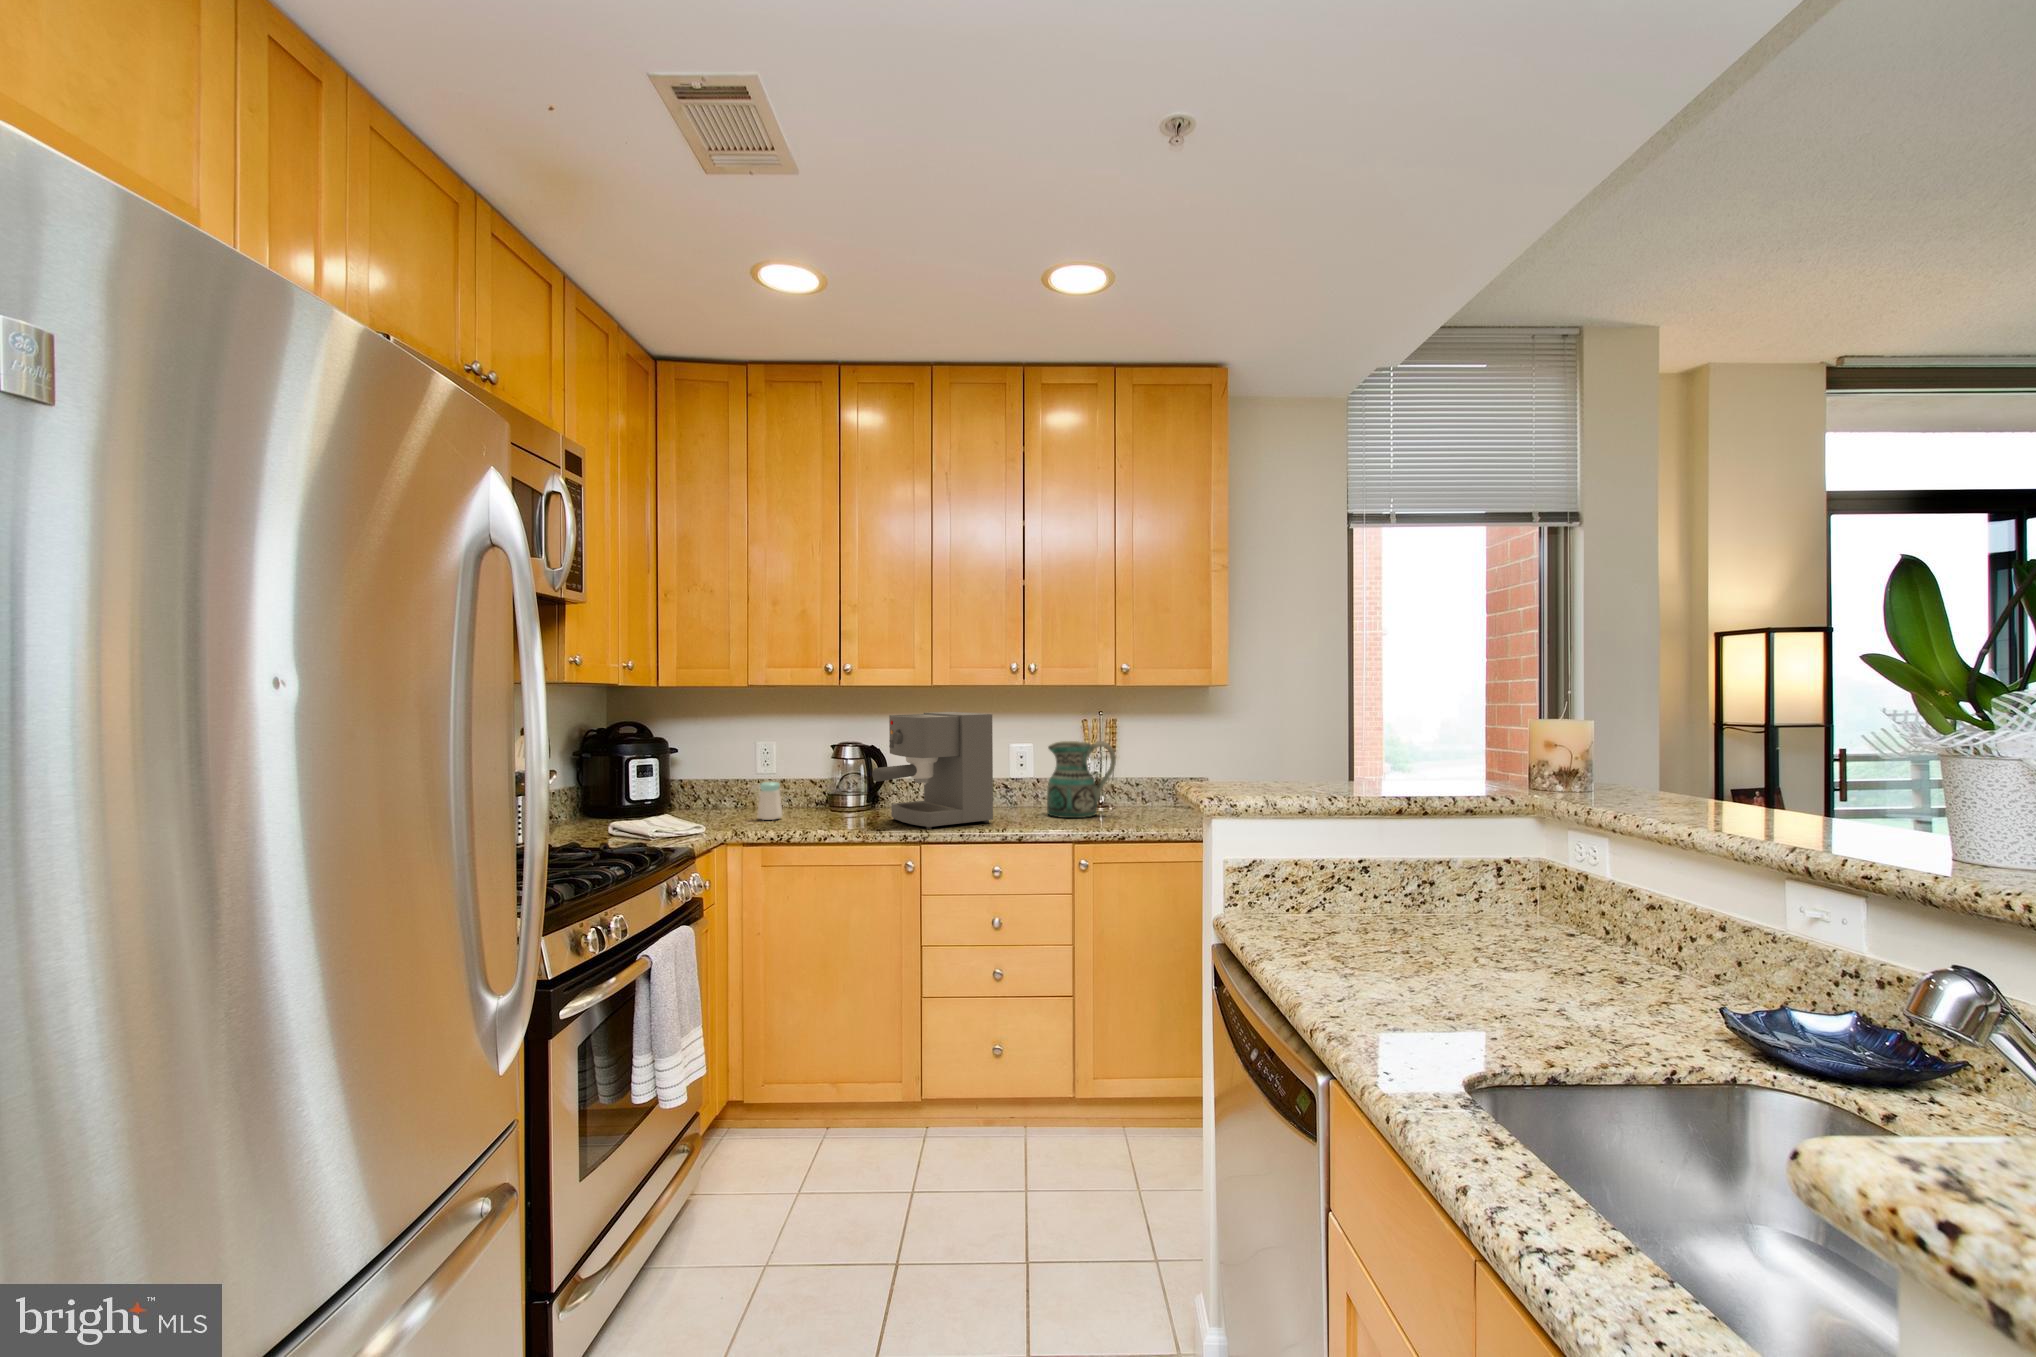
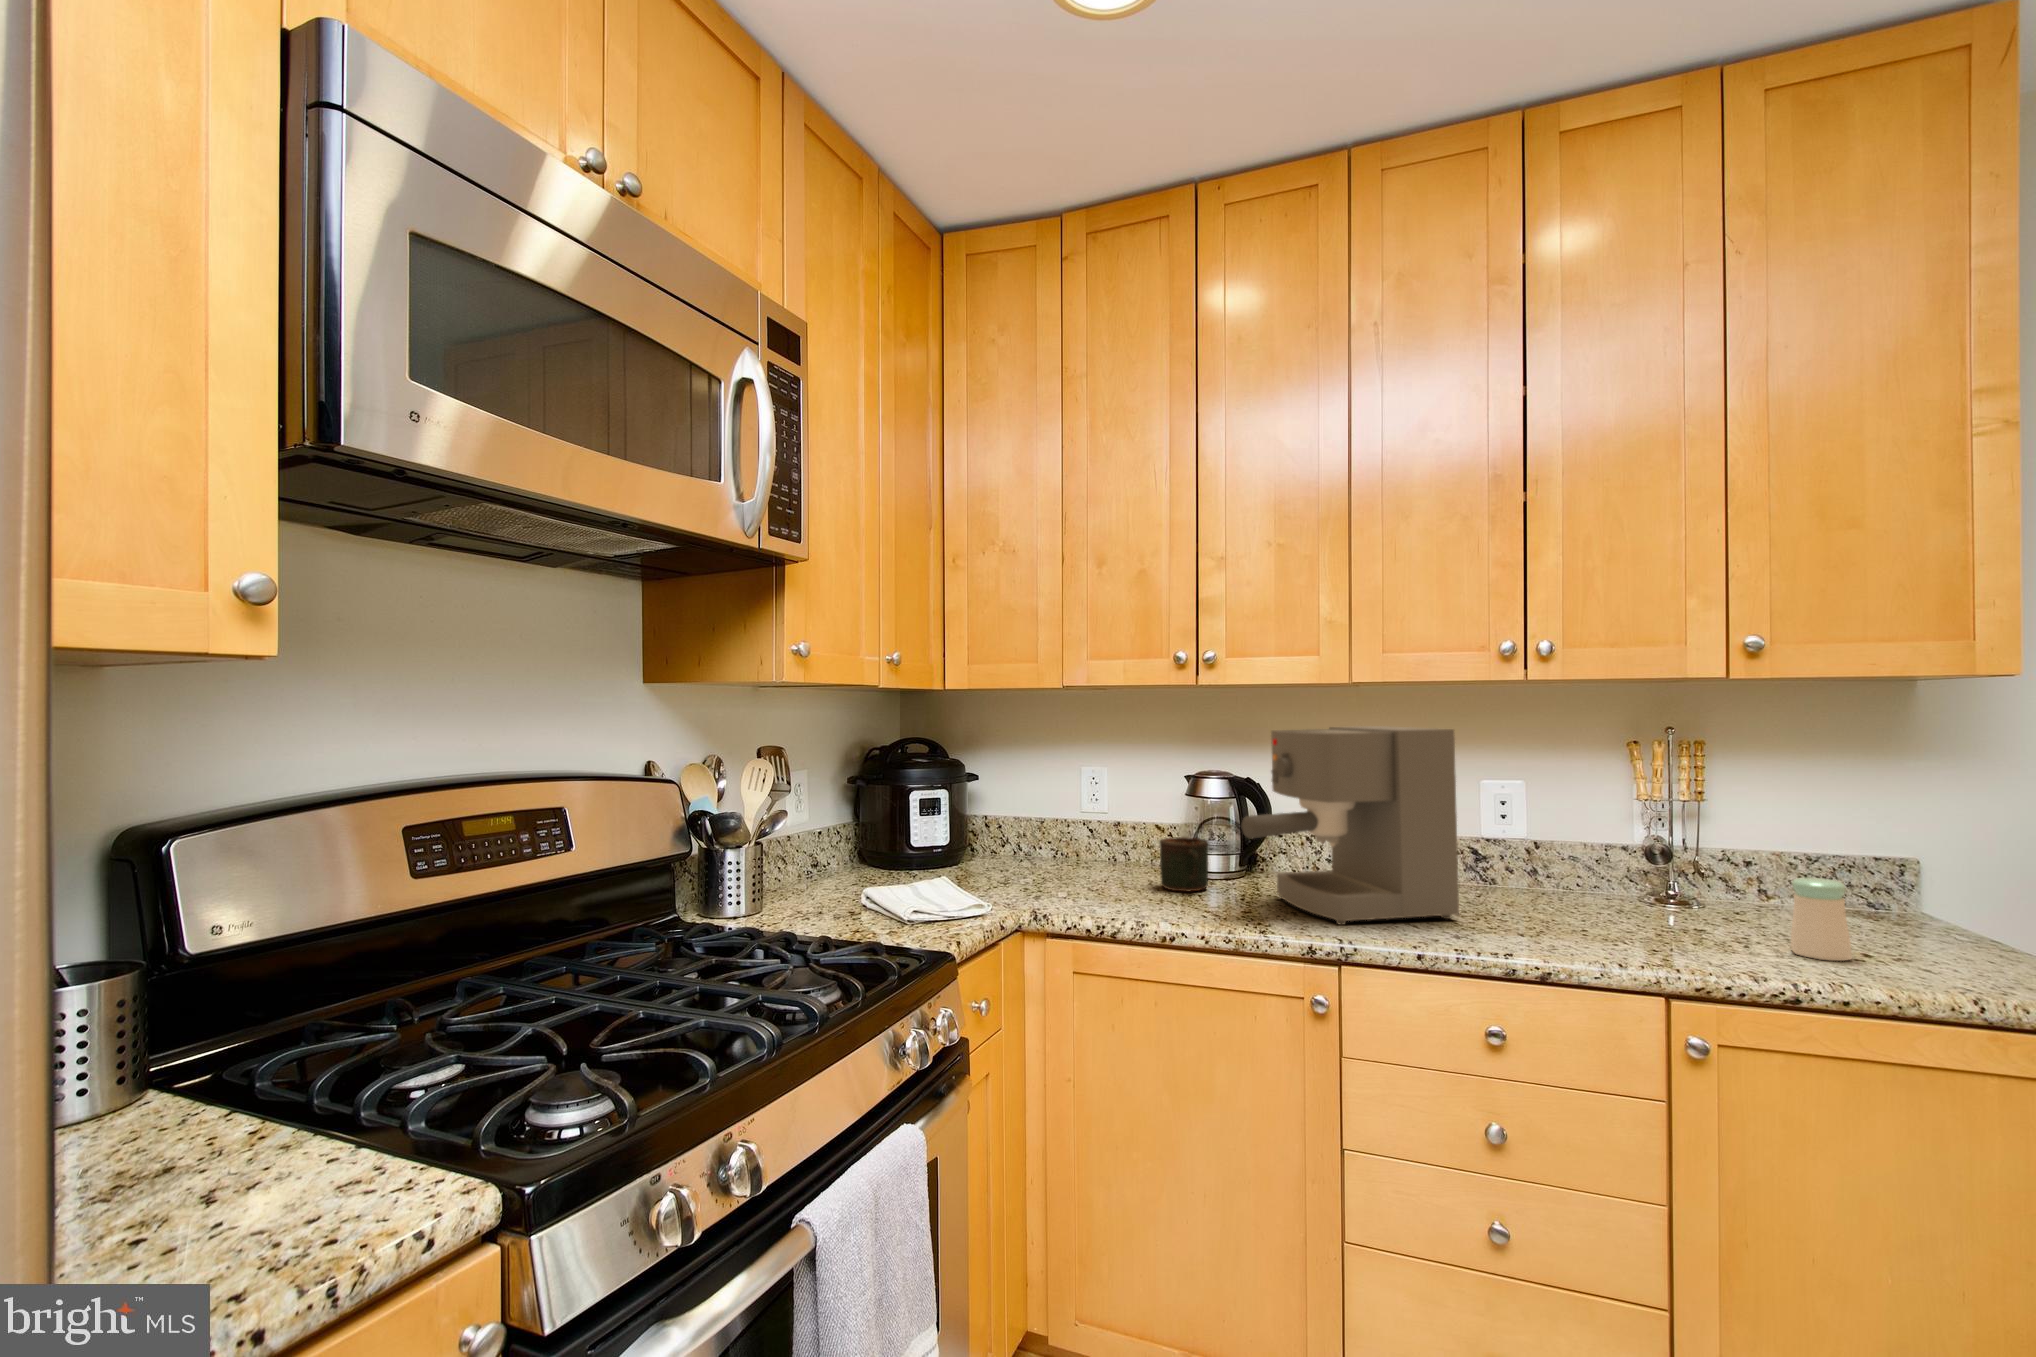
ceramic pitcher: present [1047,741,1116,818] -> none [1561,779,1708,923]
salt shaker: present [758,782,782,820] -> present [1791,878,1852,961]
mug: none [816,786,848,820] -> present [1159,837,1208,891]

